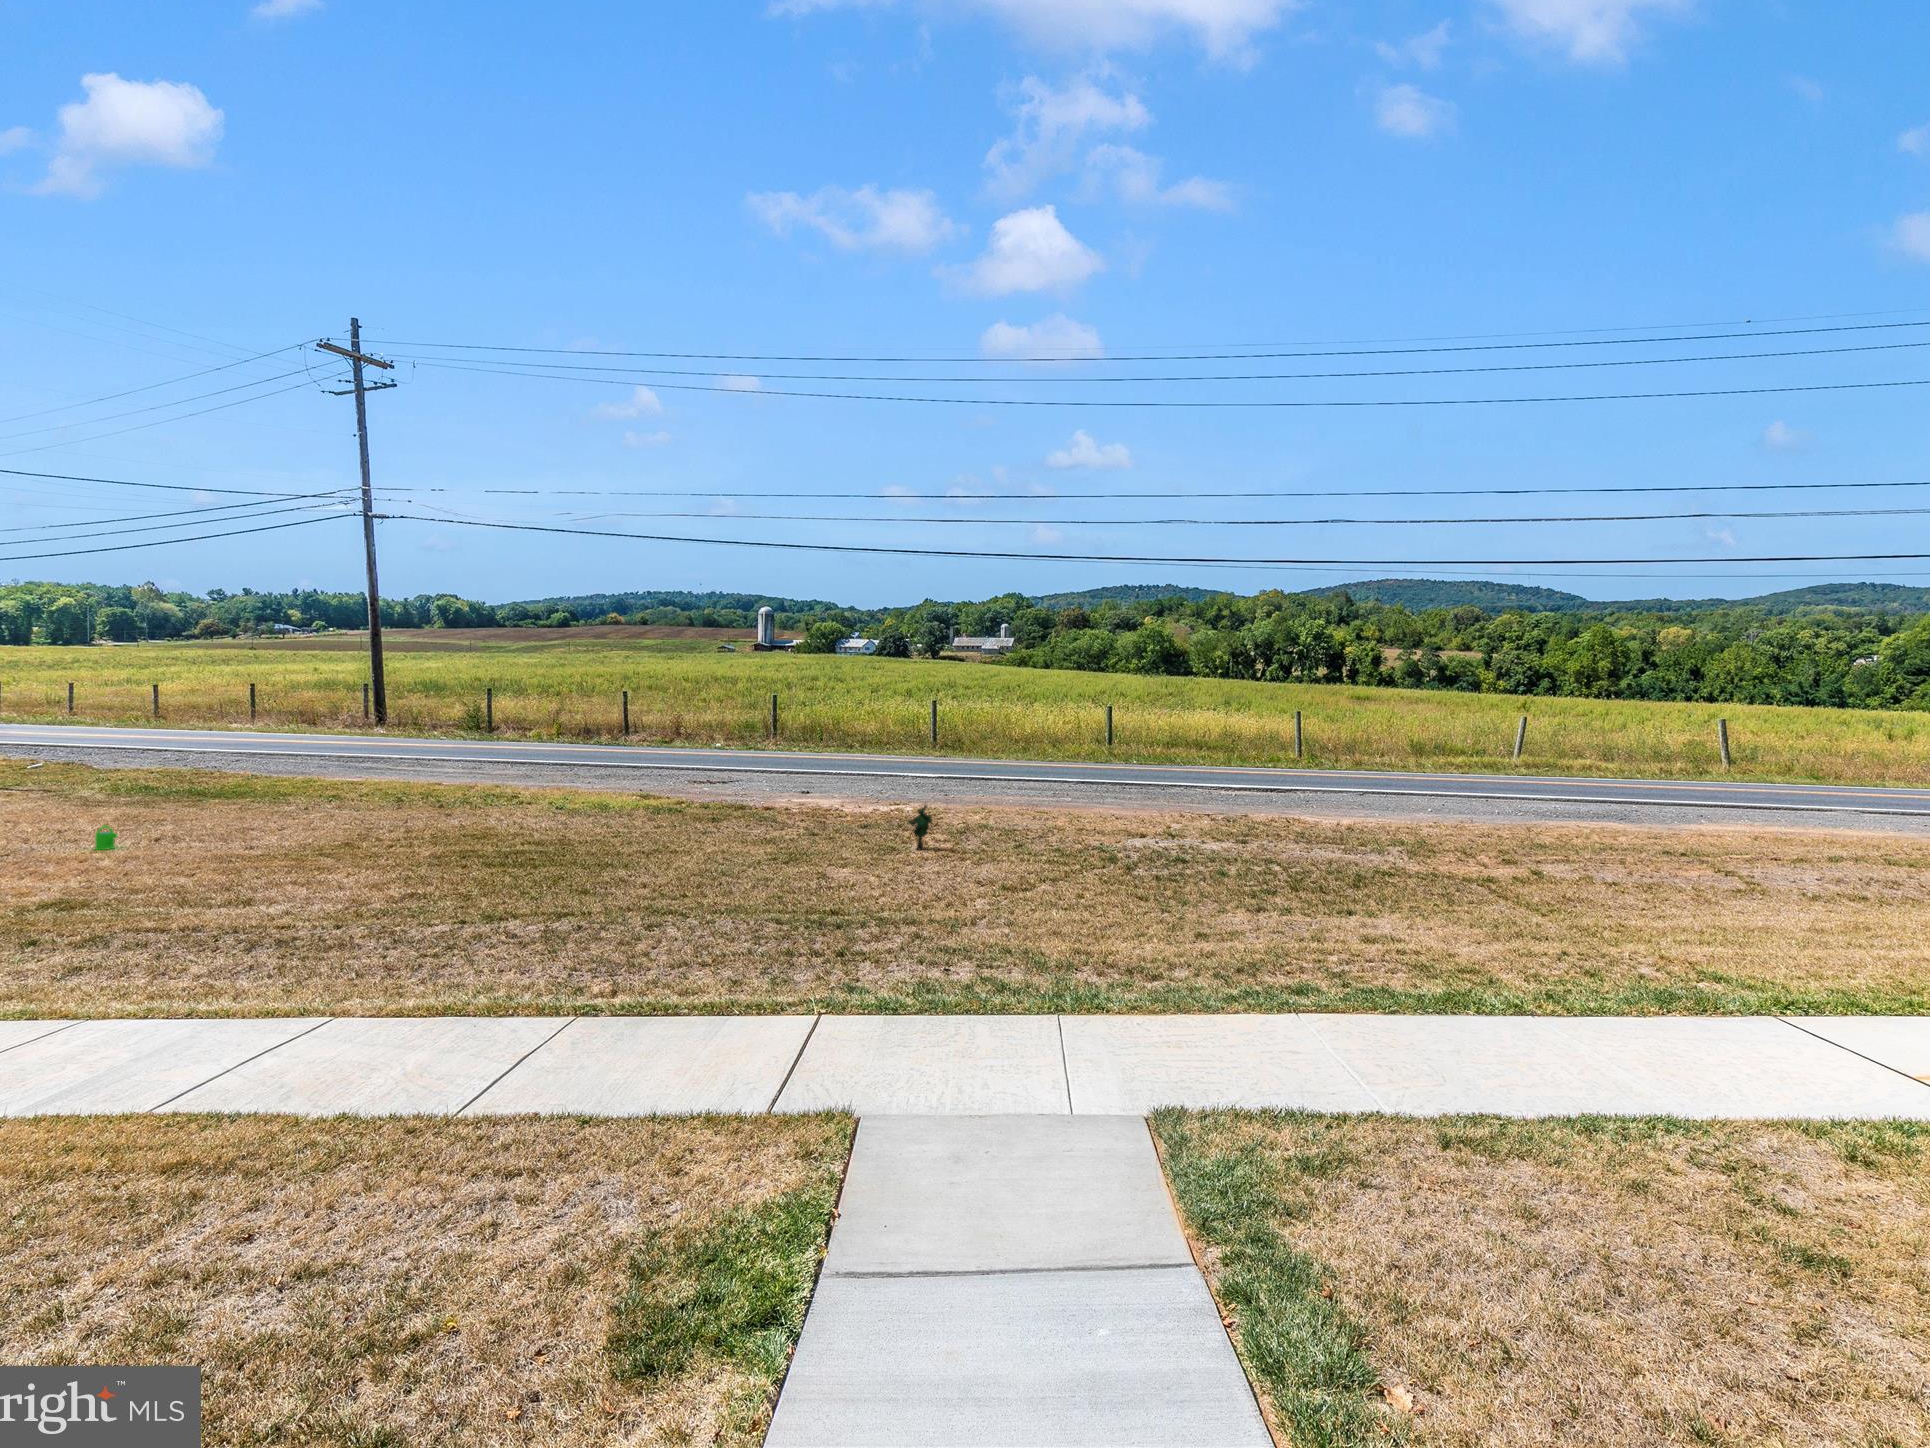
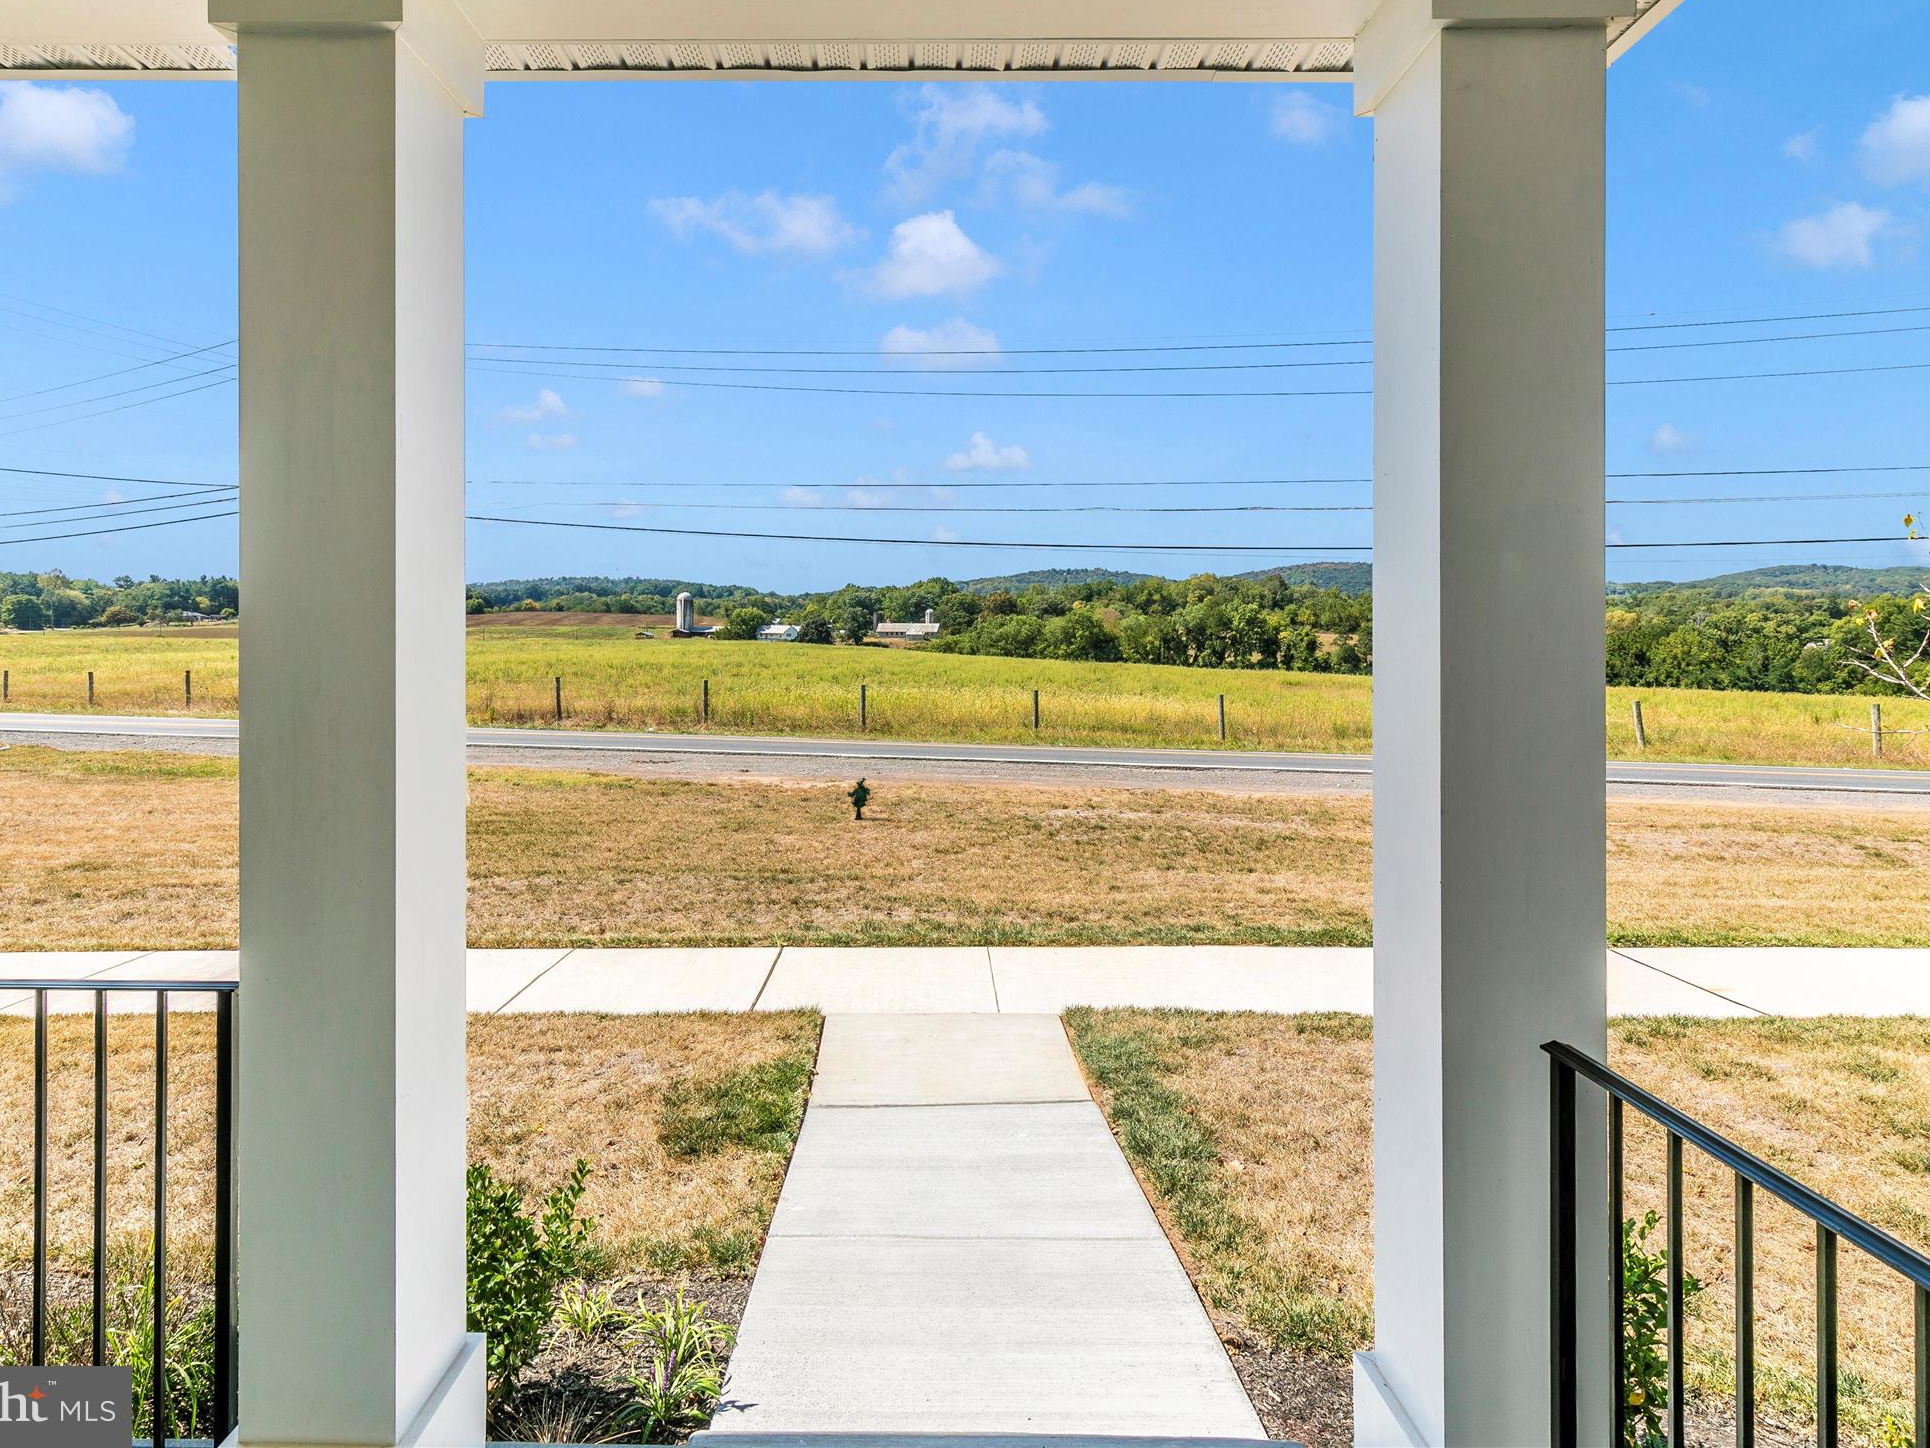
watering can: present [95,825,118,850] -> none [97,798,119,821]

